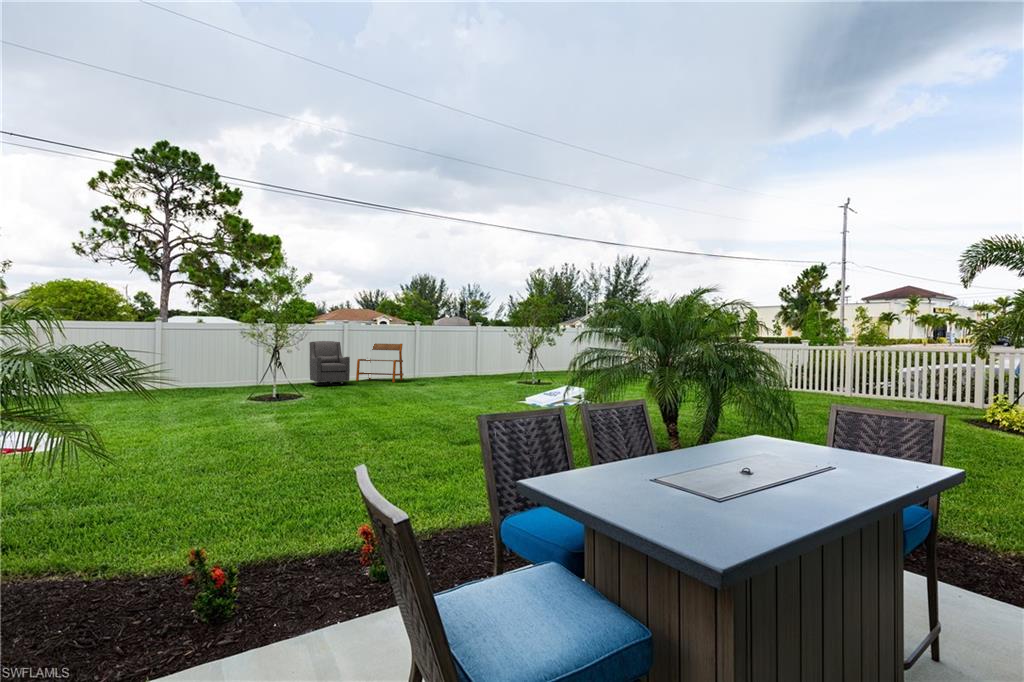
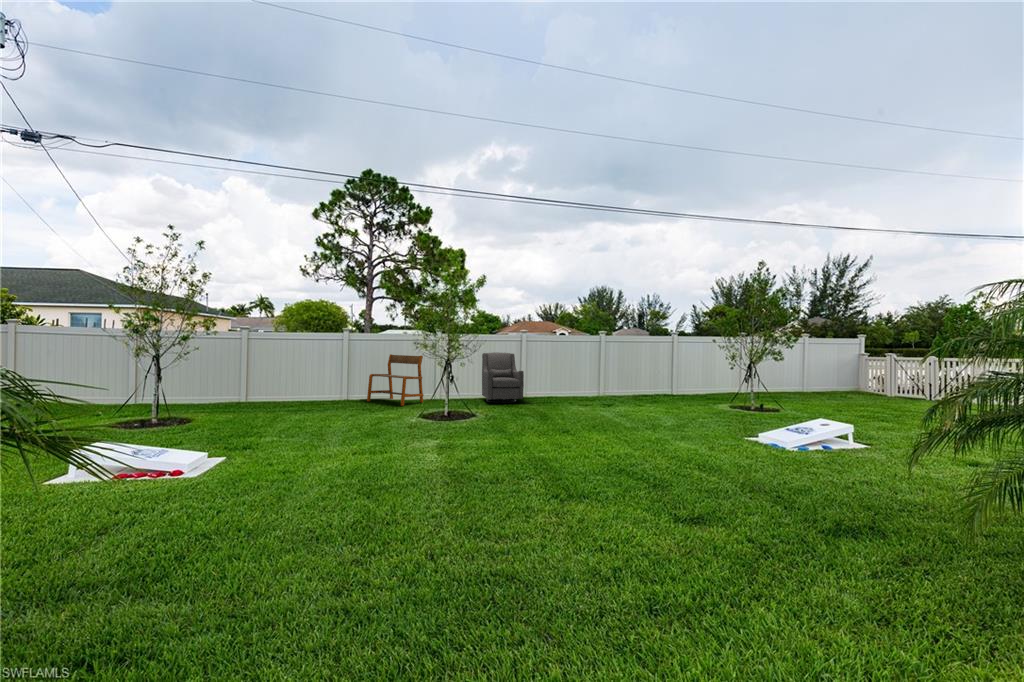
bench: present [356,343,404,382] -> present [367,354,424,406]

